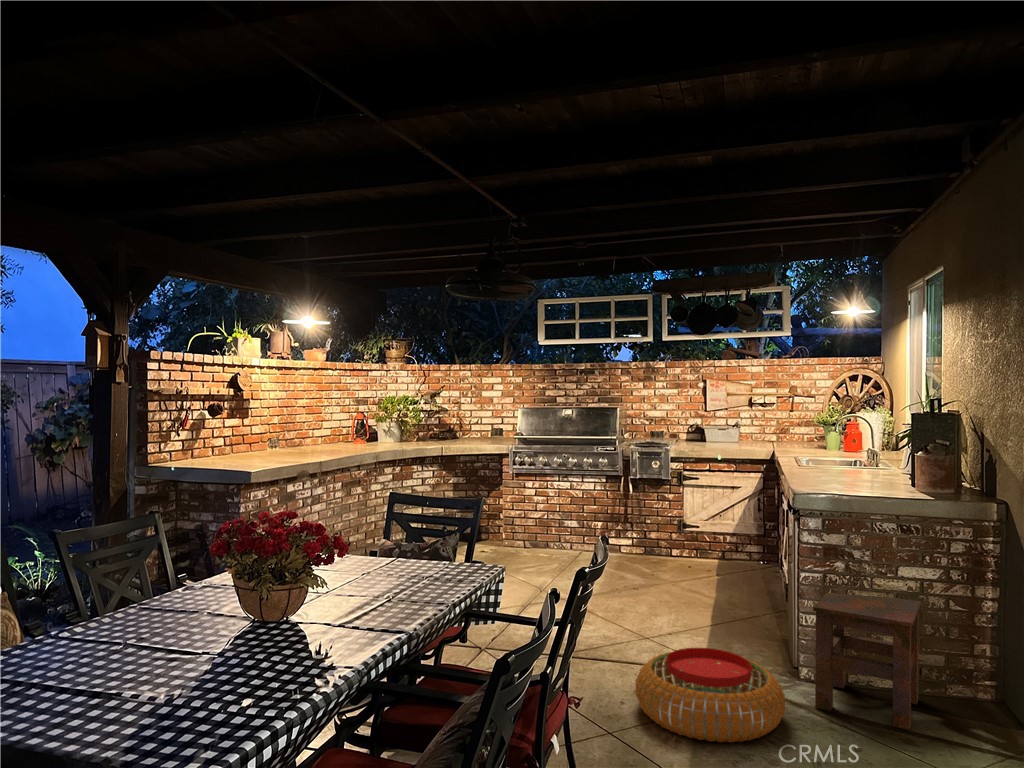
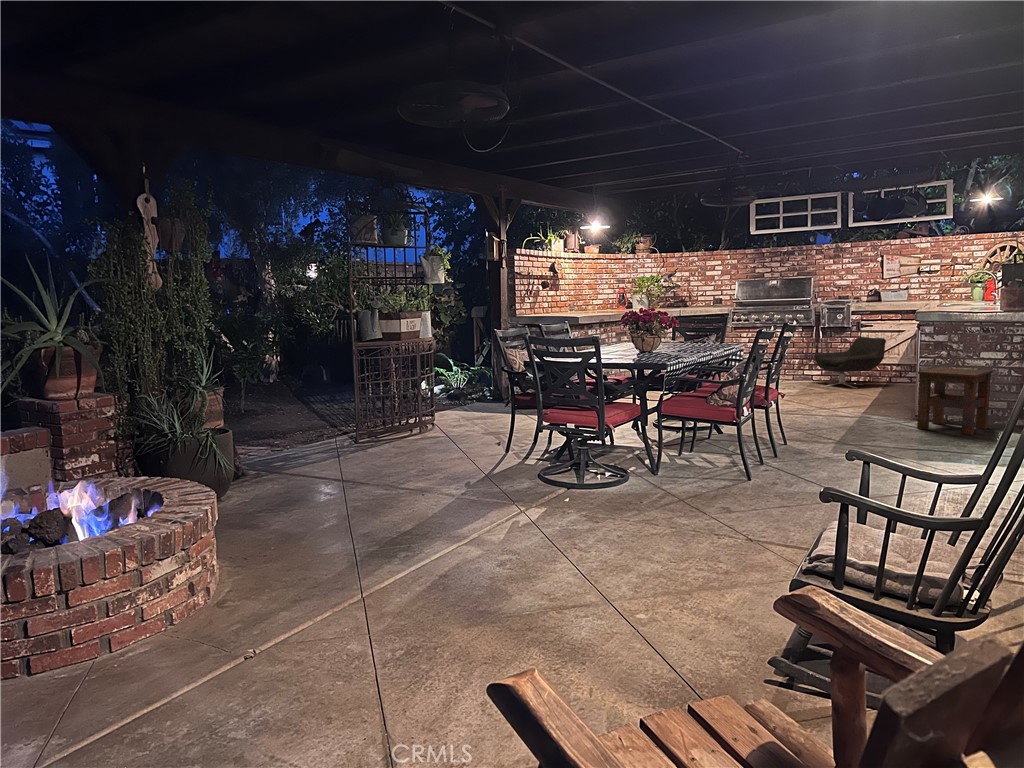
lounge chair: none [625,492,718,571] -> present [814,337,886,388]
pouf: present [635,648,785,742] -> none [807,397,895,435]

